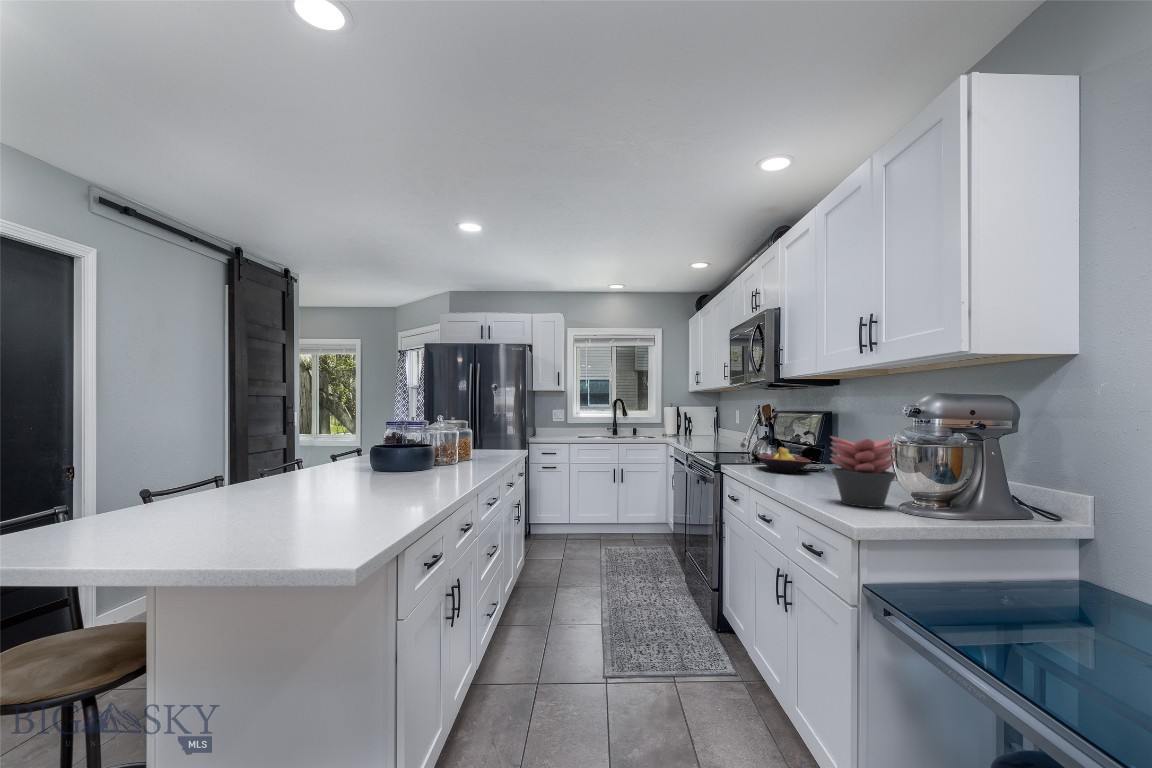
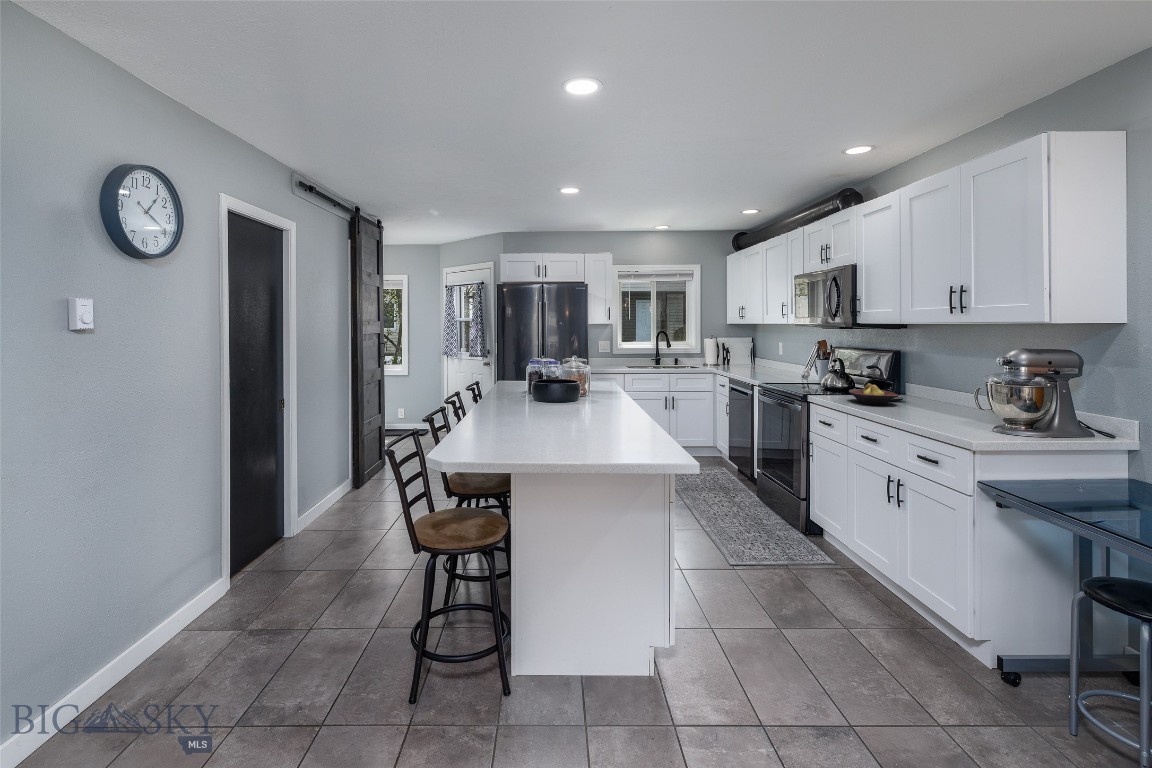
succulent plant: present [830,436,897,508] -> none [944,382,999,432]

